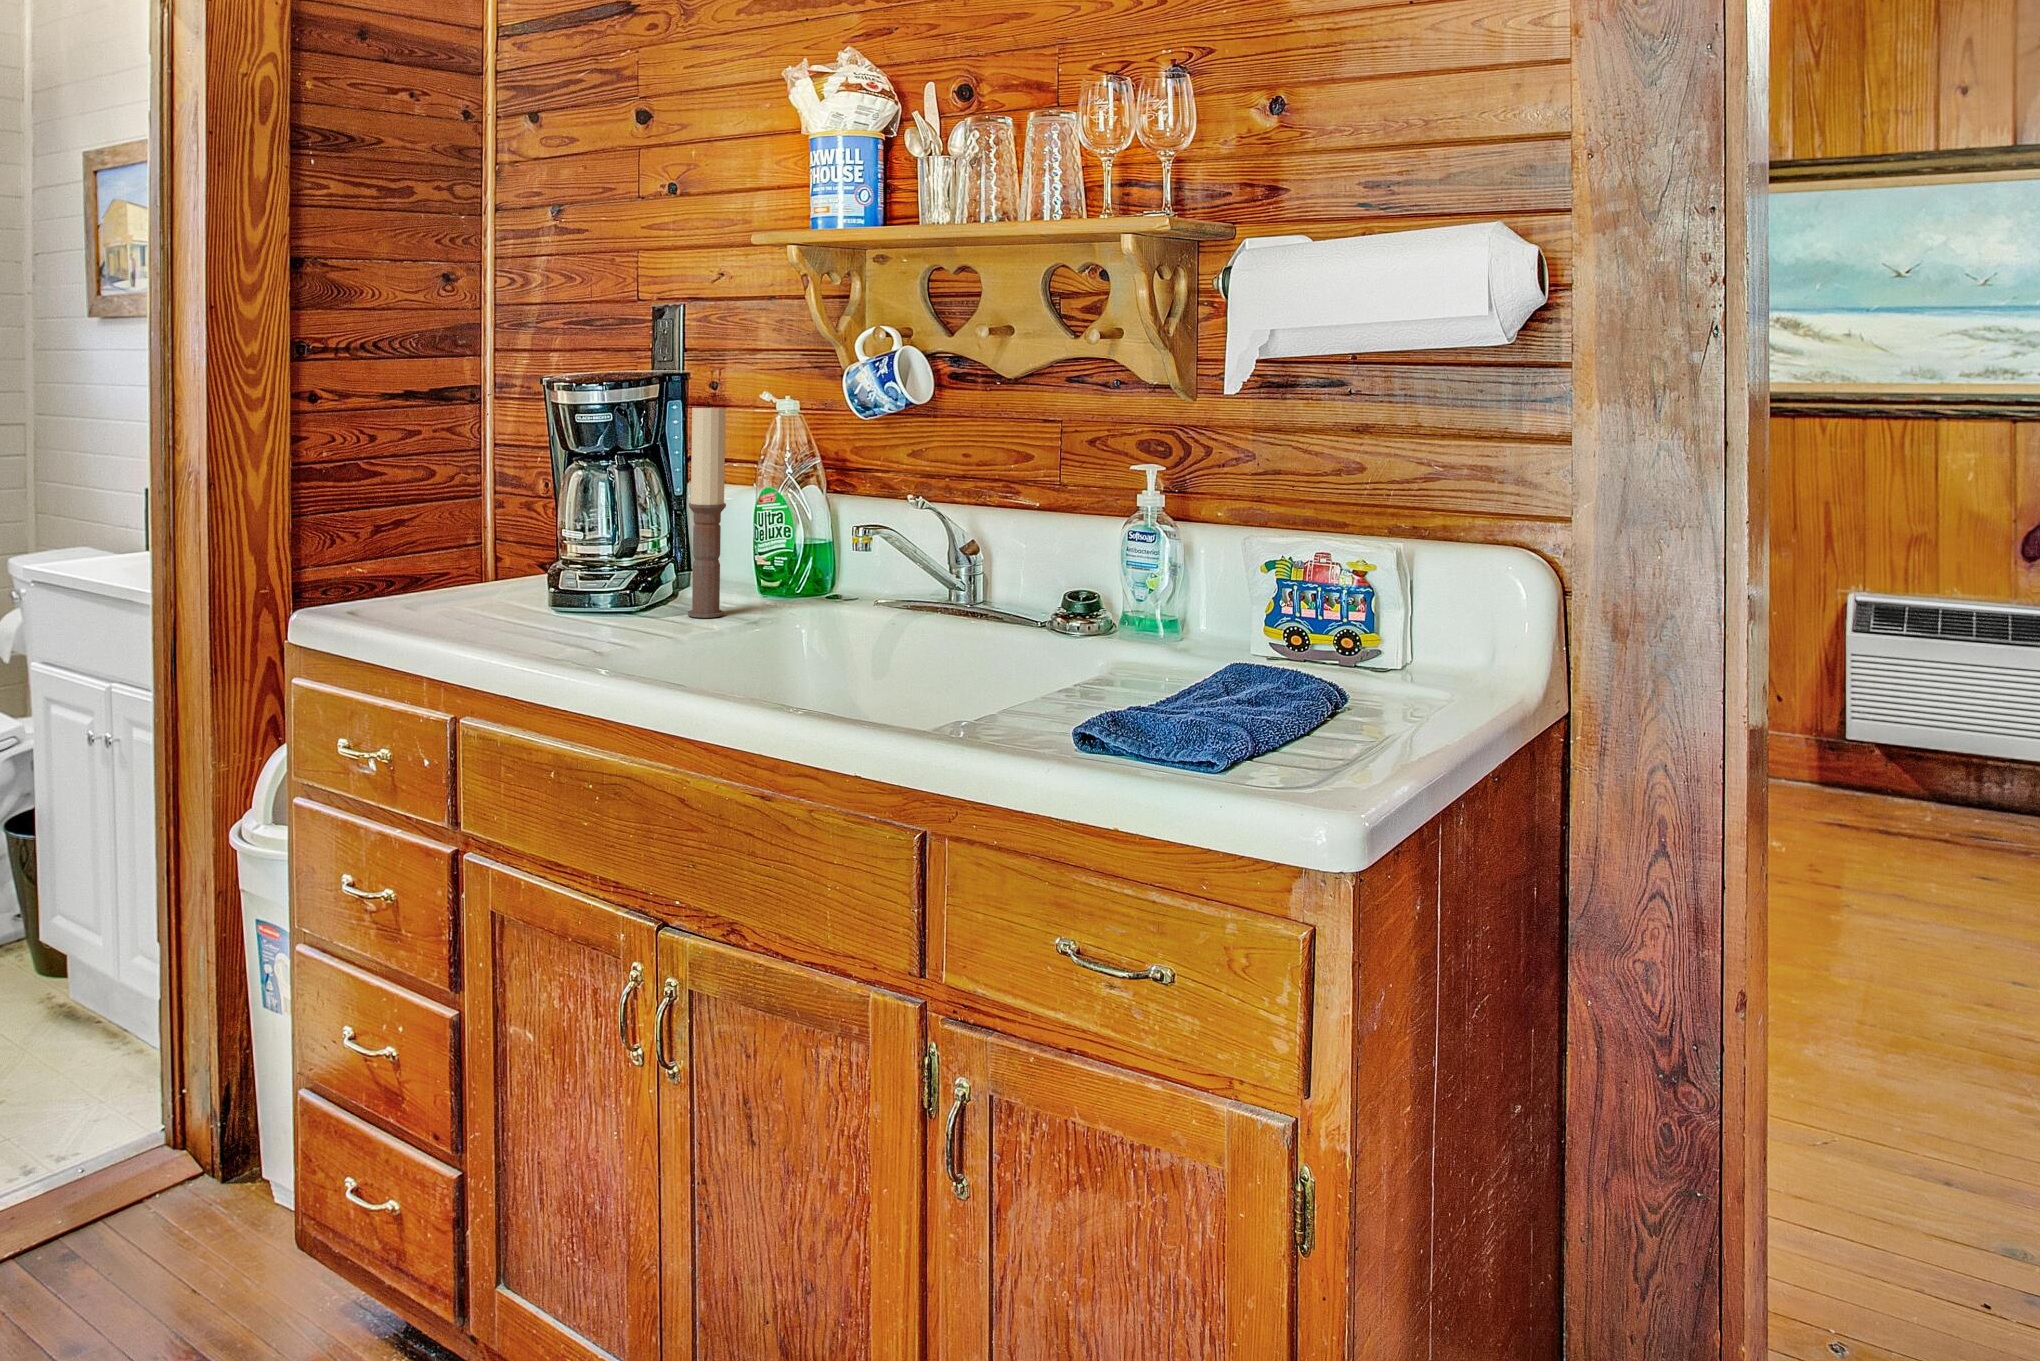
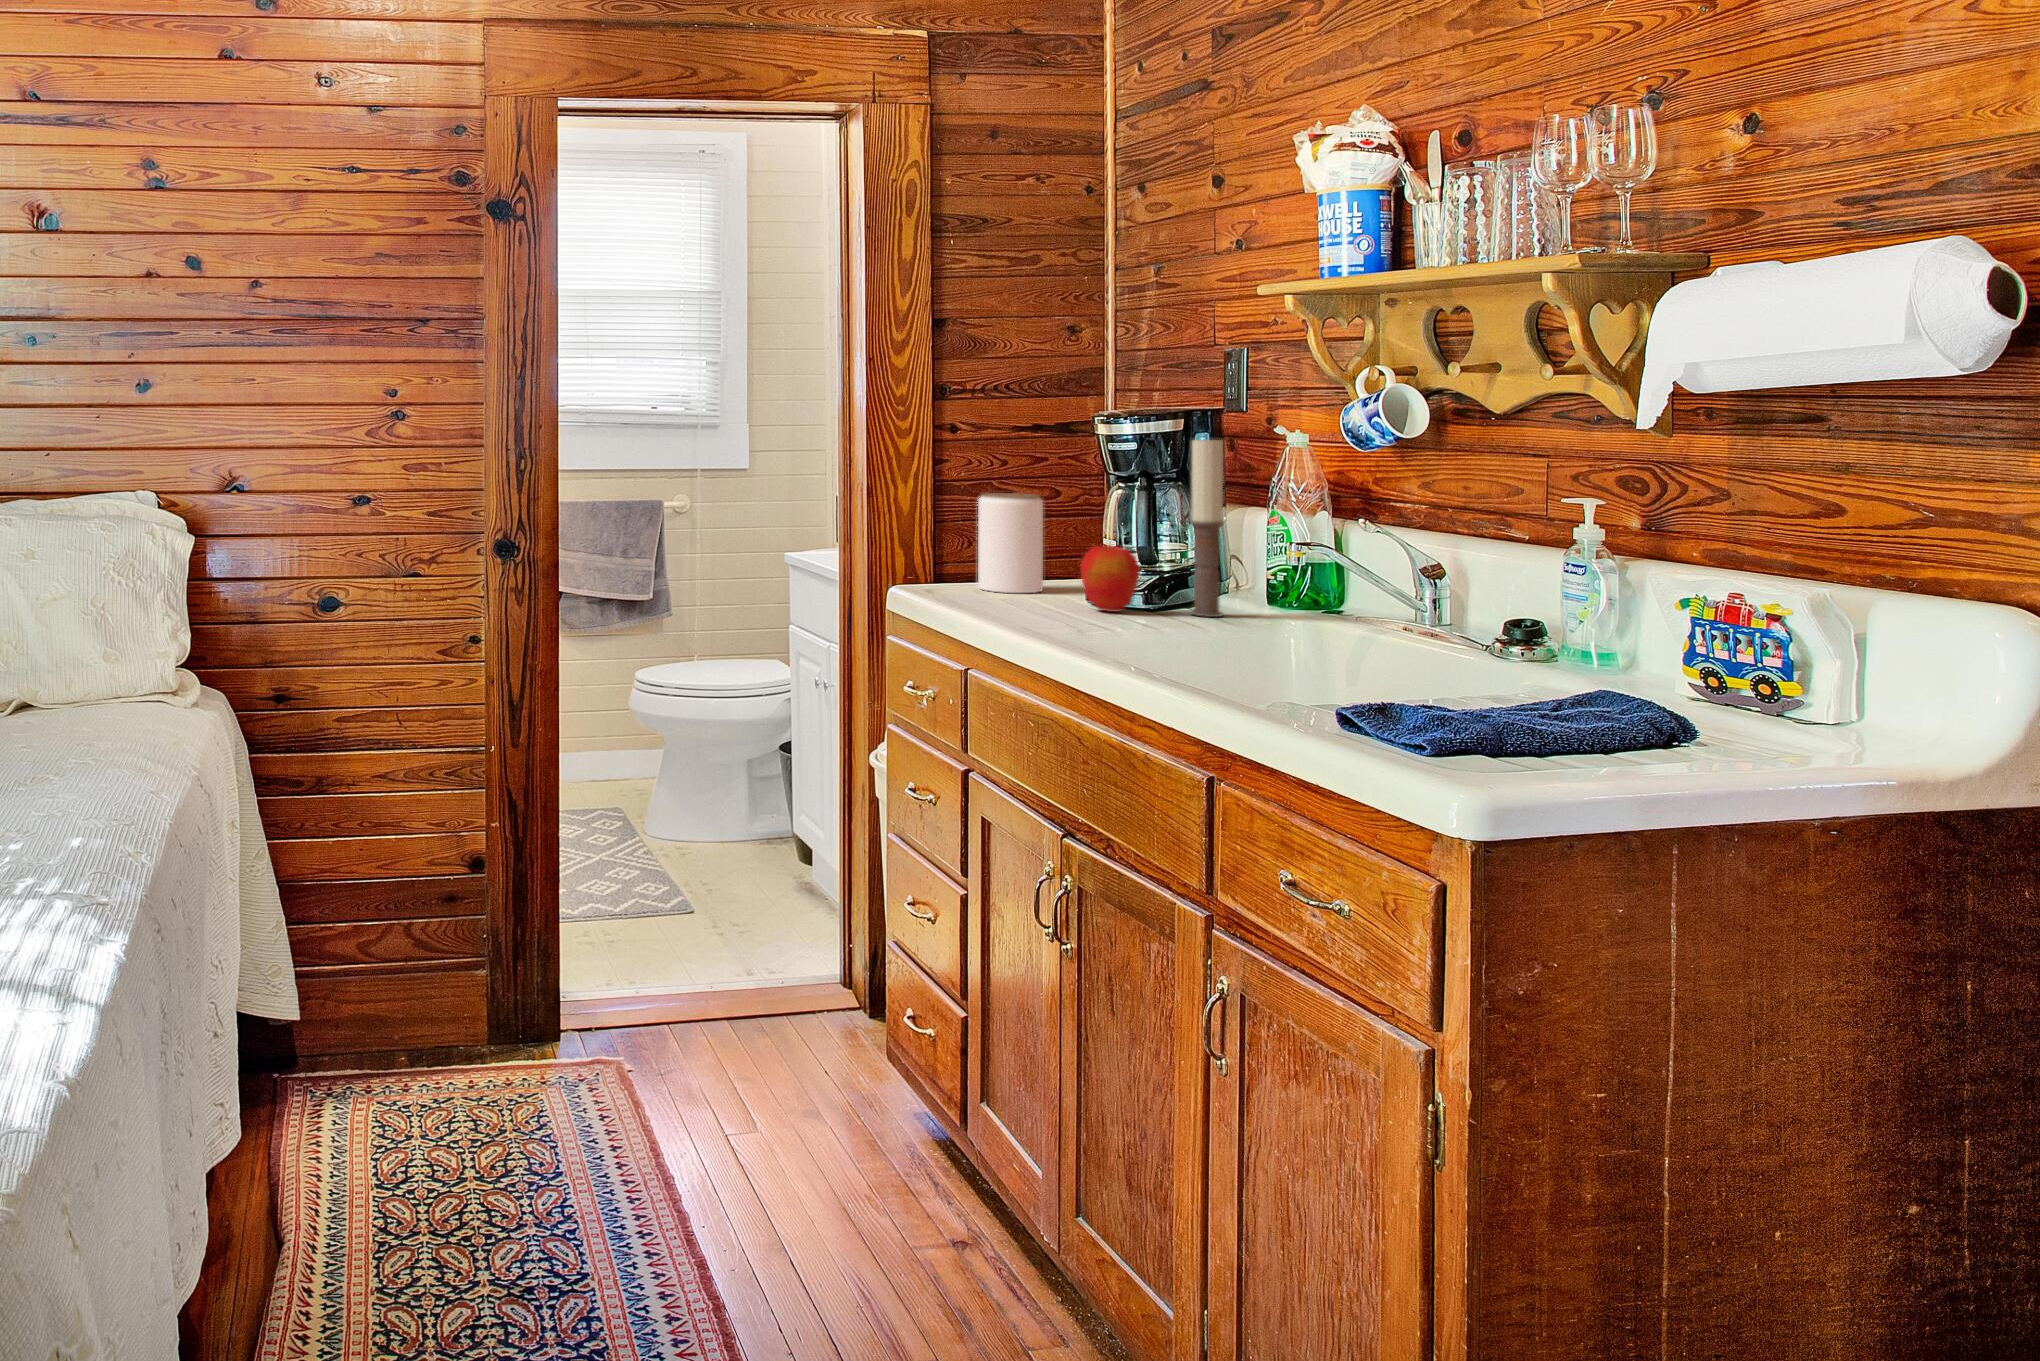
jar: none [388,481,477,615] -> present [978,493,1043,593]
apple: none [573,536,645,627] -> present [1081,545,1140,612]

